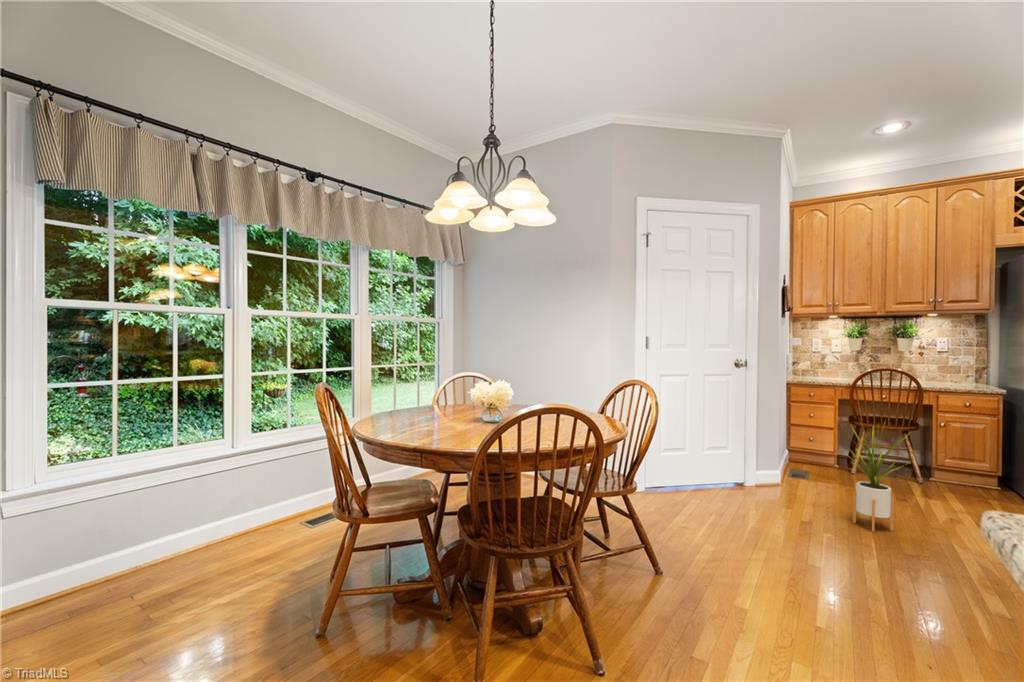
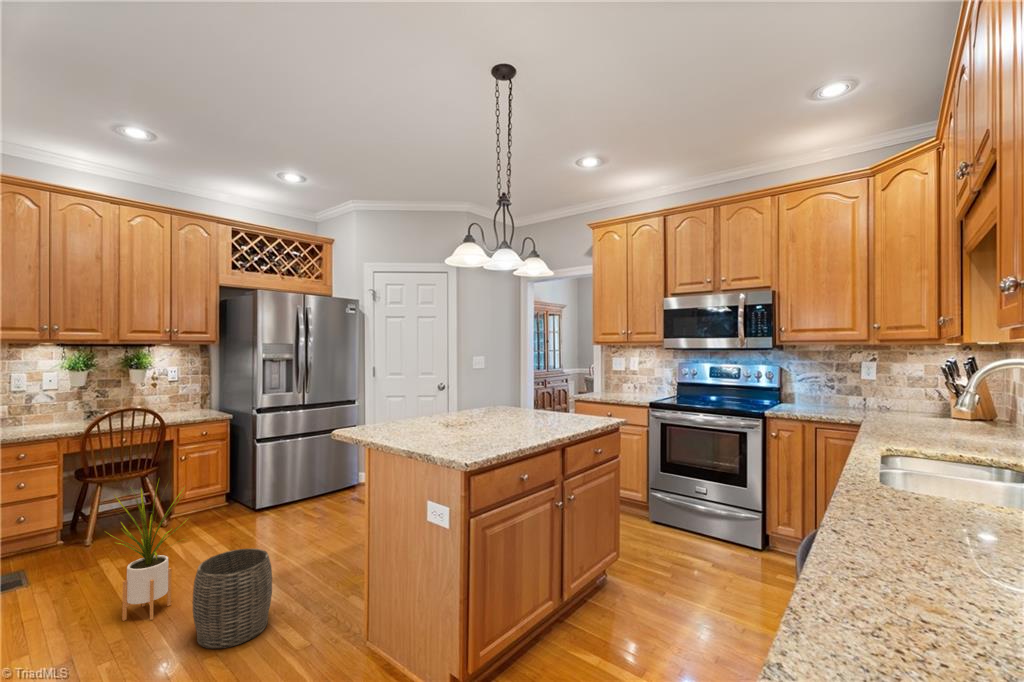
woven basket: none [897,496,986,587] -> present [193,549,272,649]

